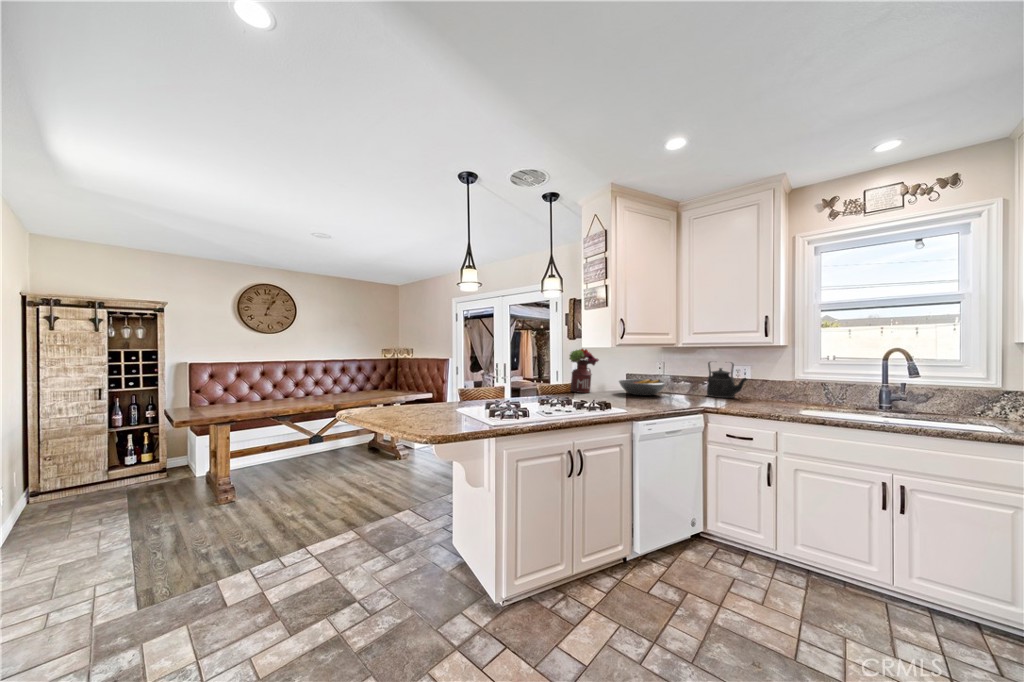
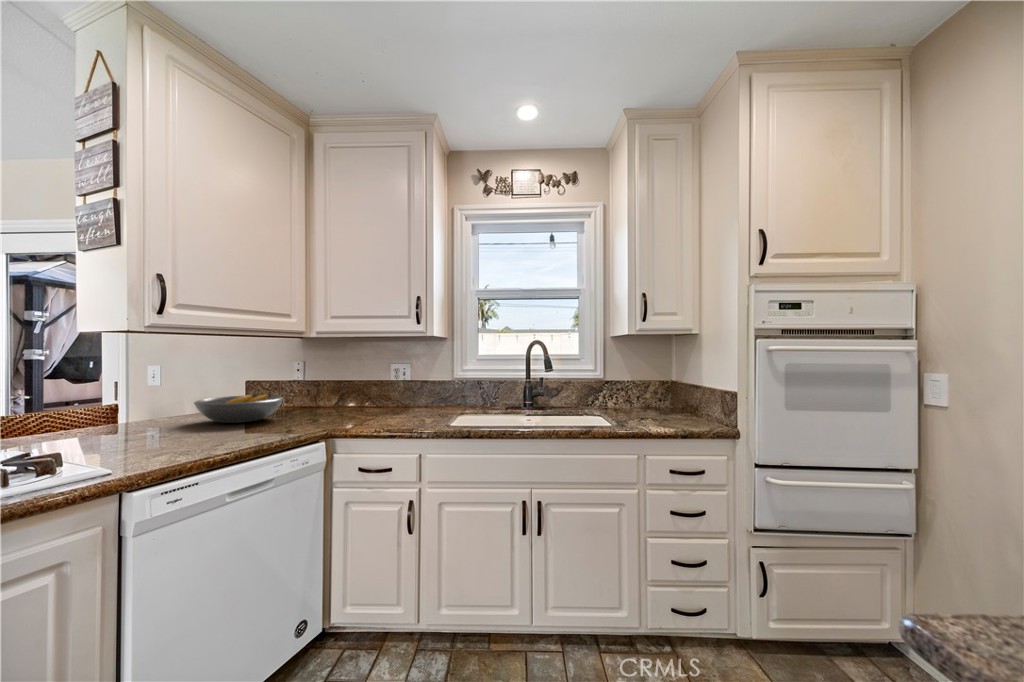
flower arrangement: present [569,349,599,393] -> none [66,343,150,432]
kettle: present [707,362,747,398] -> none [349,362,399,413]

